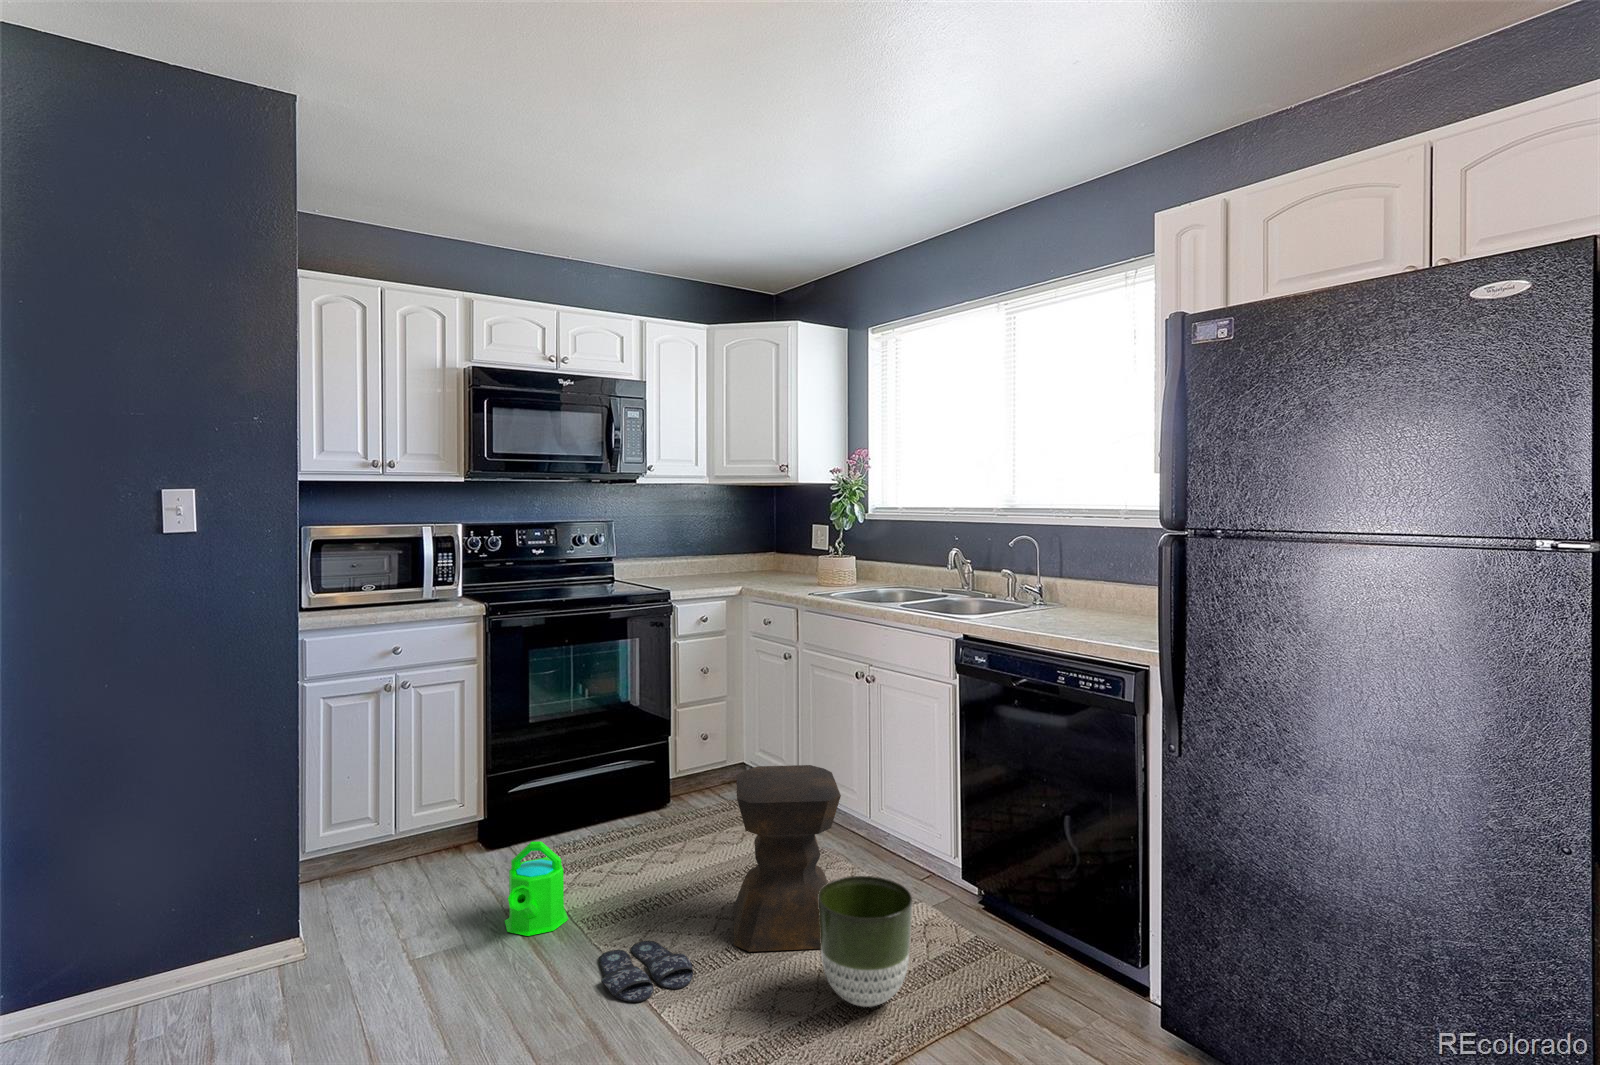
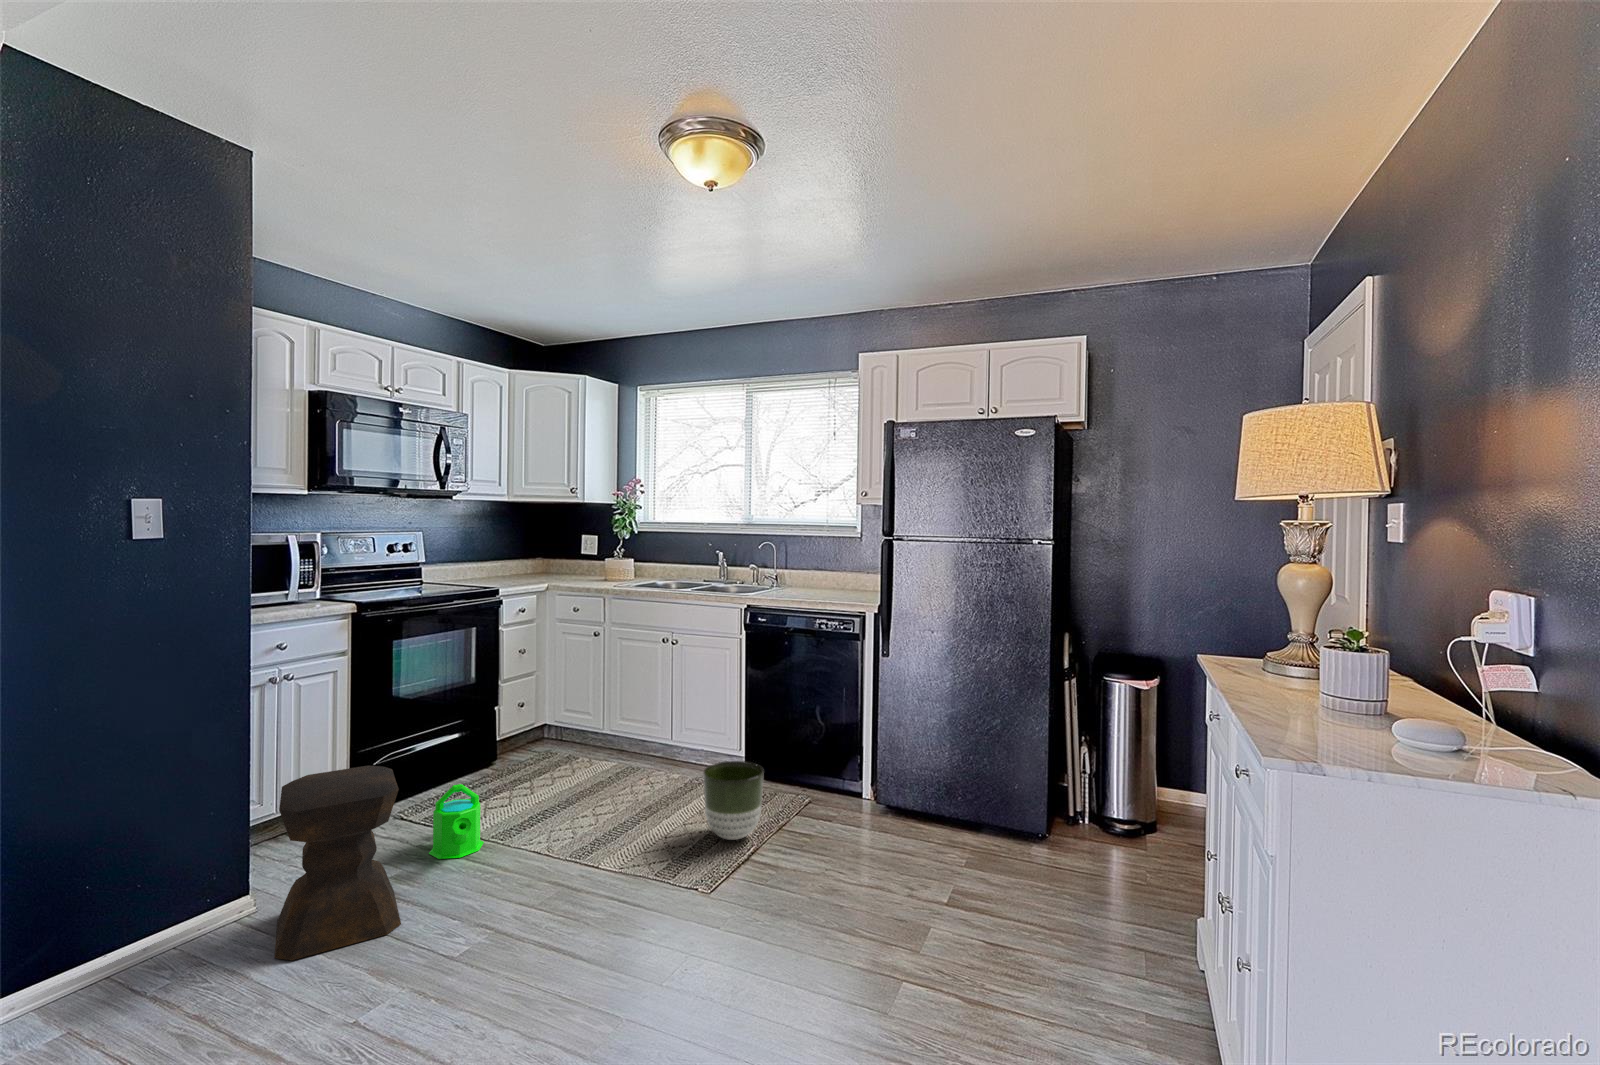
stool: present [734,765,841,952] -> present [275,766,401,960]
slippers: present [599,941,693,1002] -> none [534,840,614,873]

